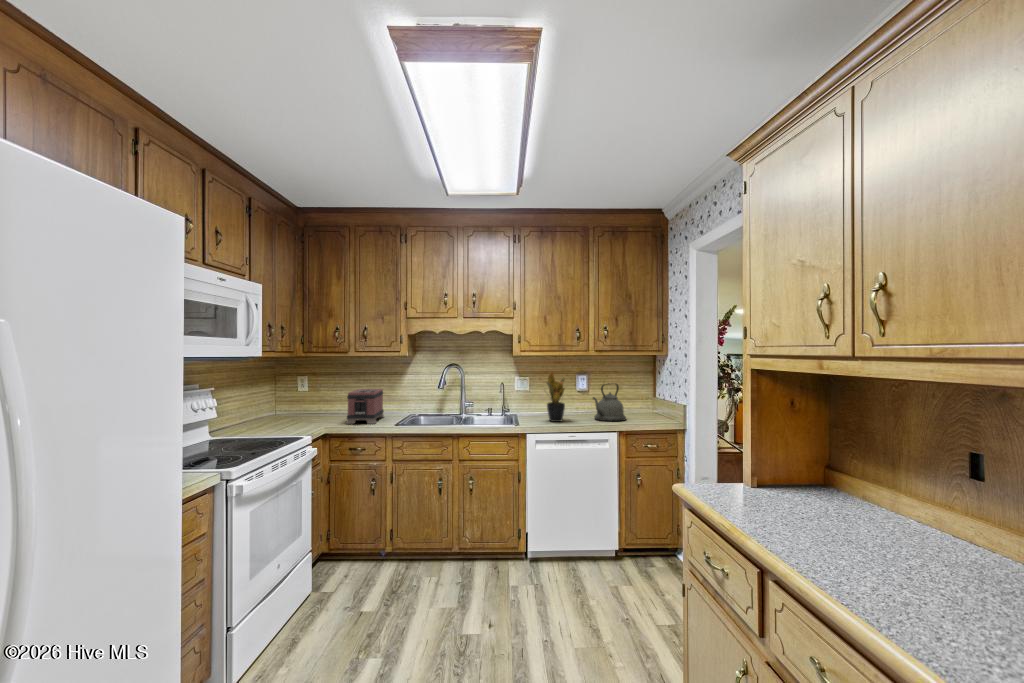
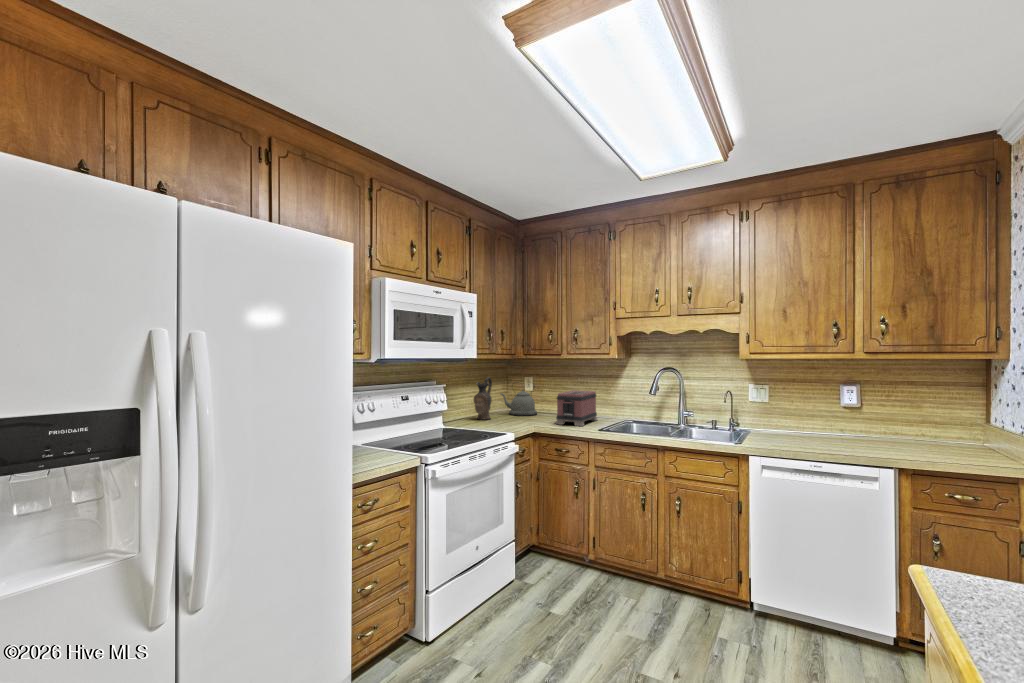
potted plant: present [546,372,565,422] -> none [773,377,825,445]
ceramic pitcher: none [244,379,266,427] -> present [474,377,492,420]
kettle: present [593,384,626,421] -> present [501,390,537,416]

